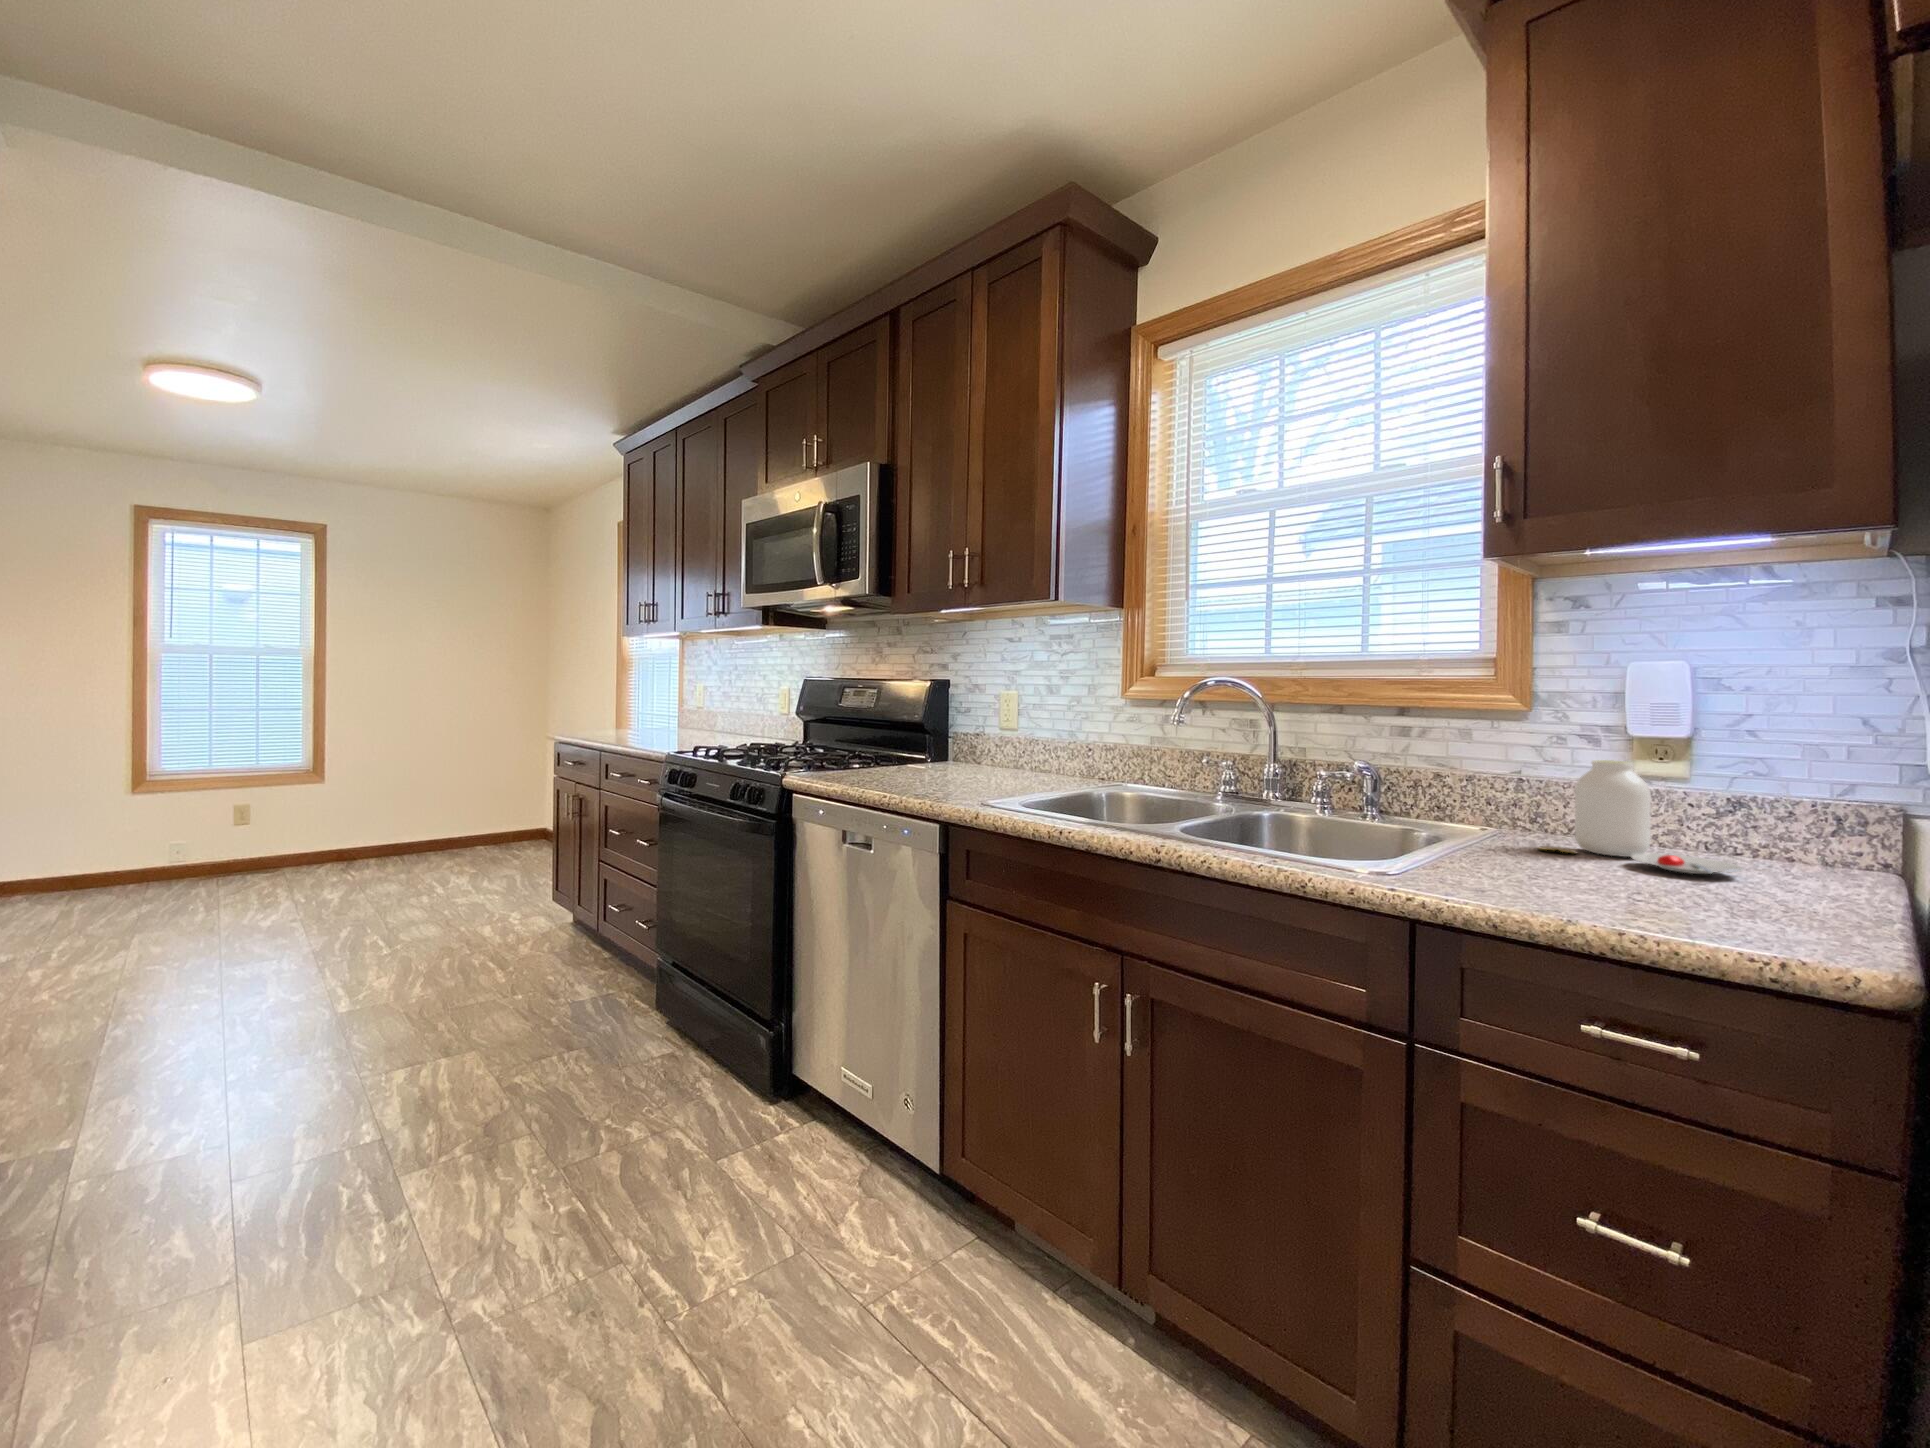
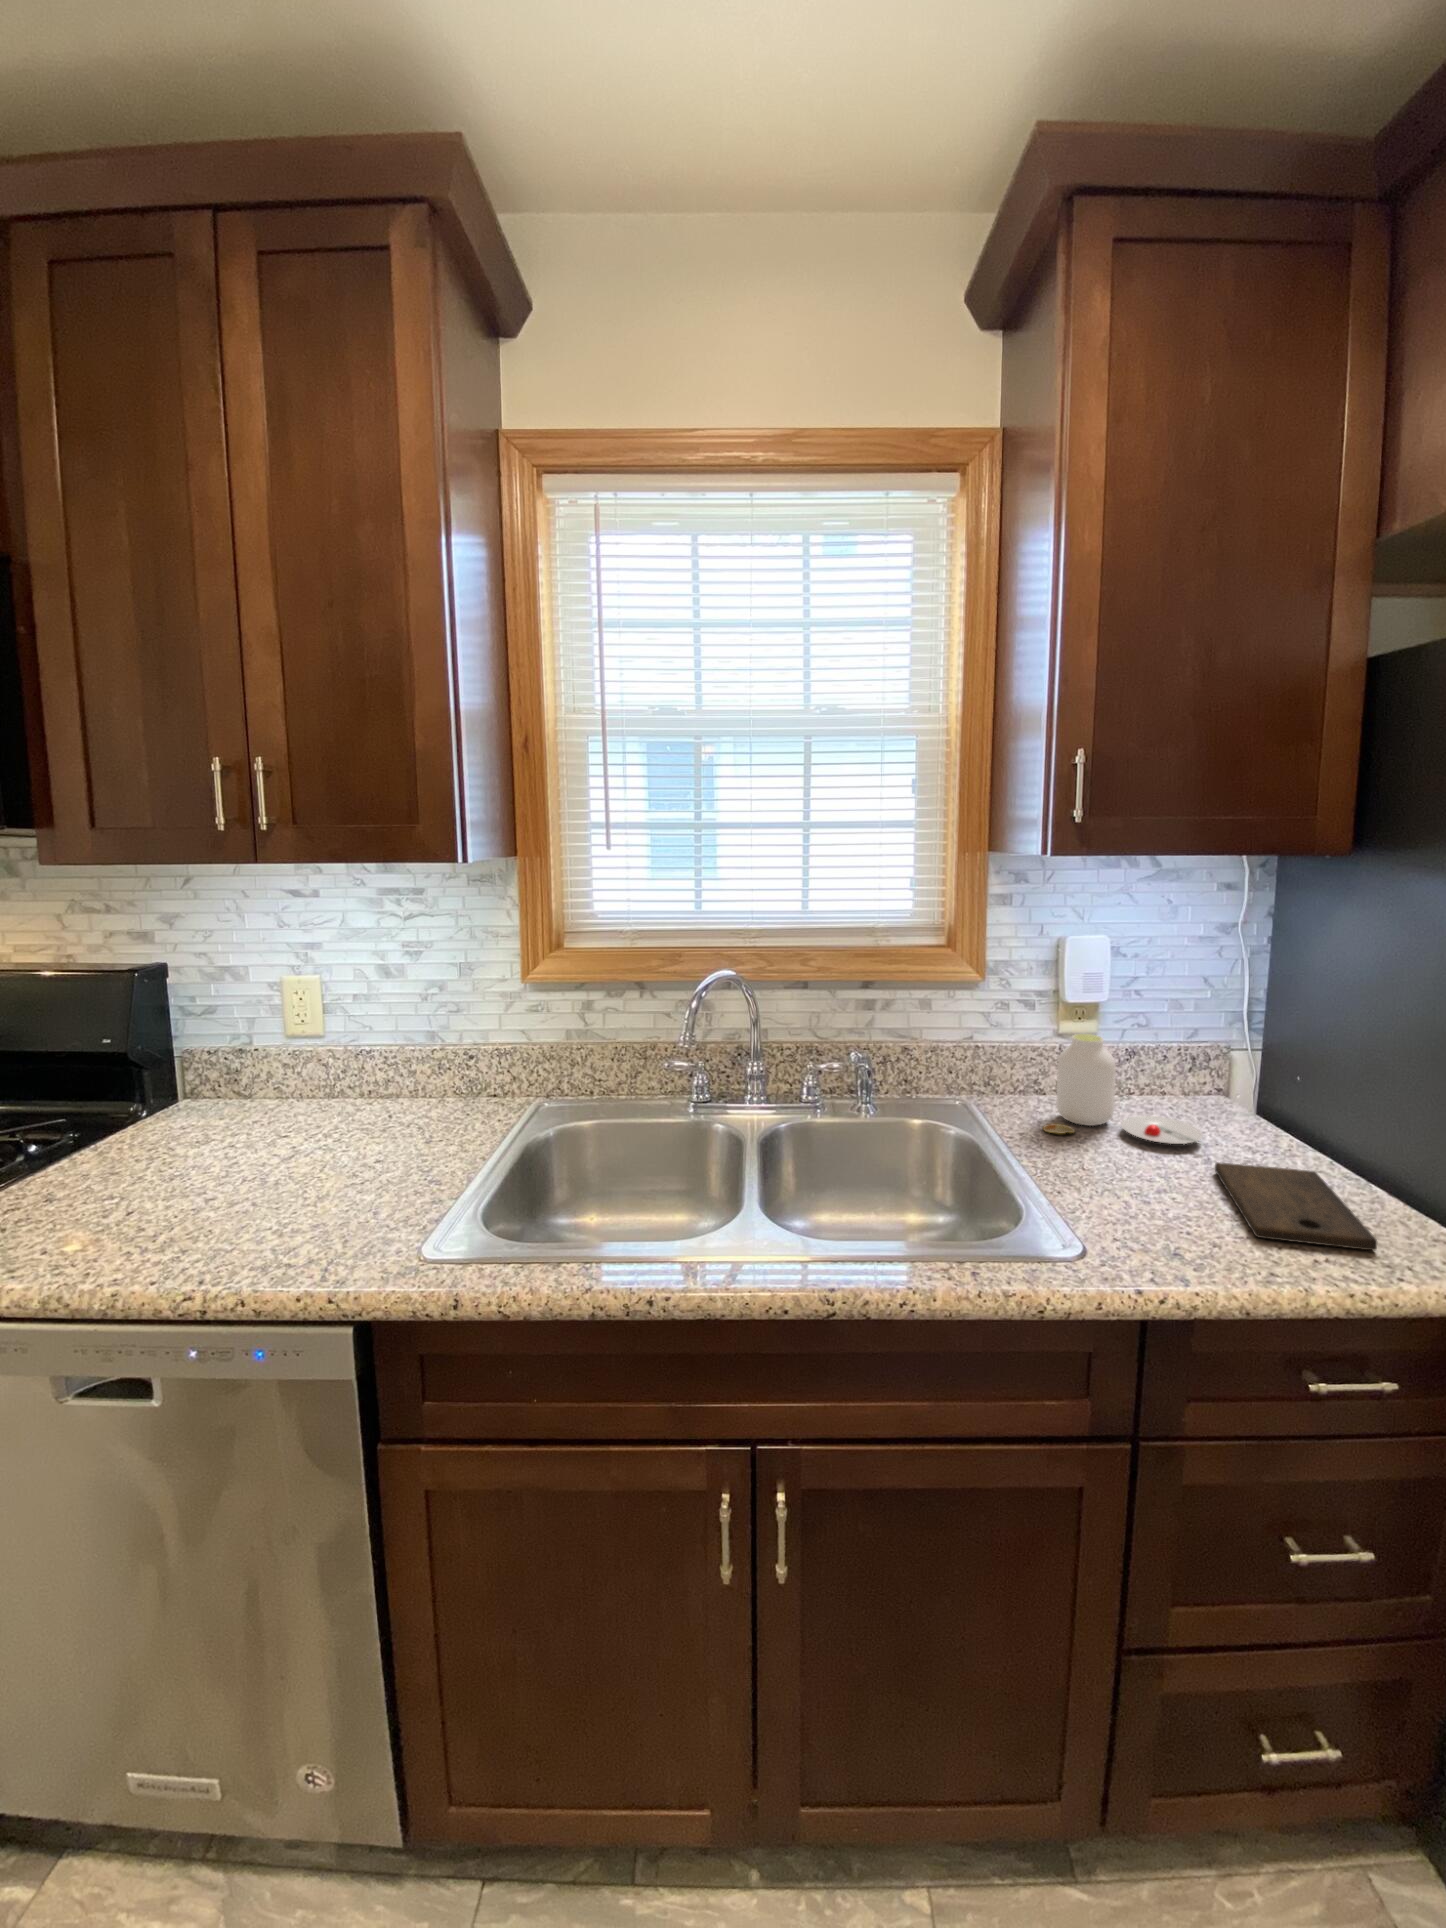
cutting board: none [1601,876,1820,931] -> present [1215,1162,1377,1250]

